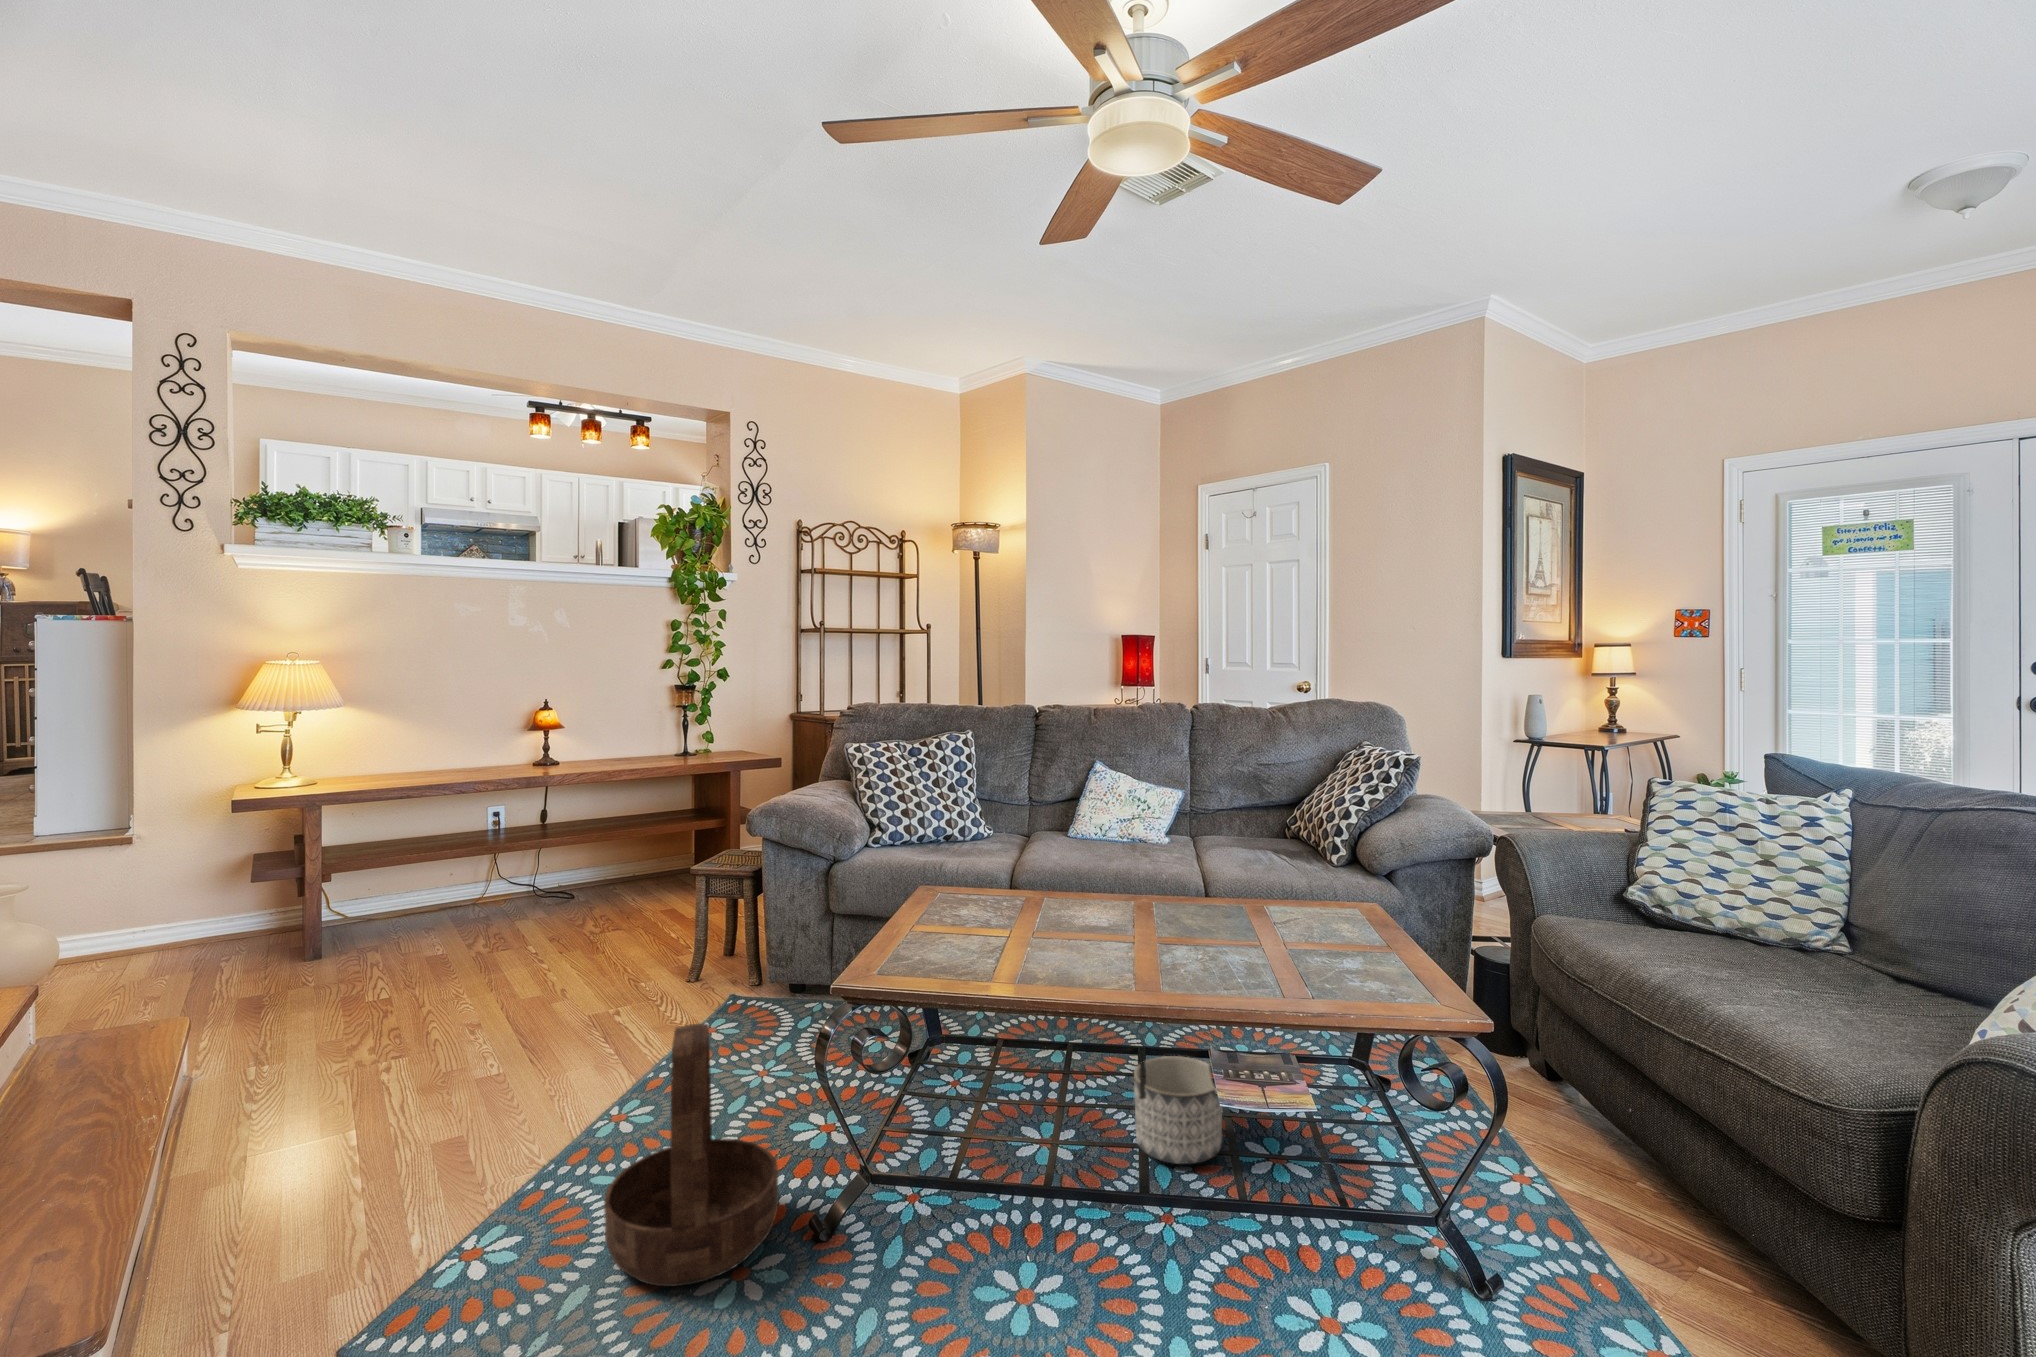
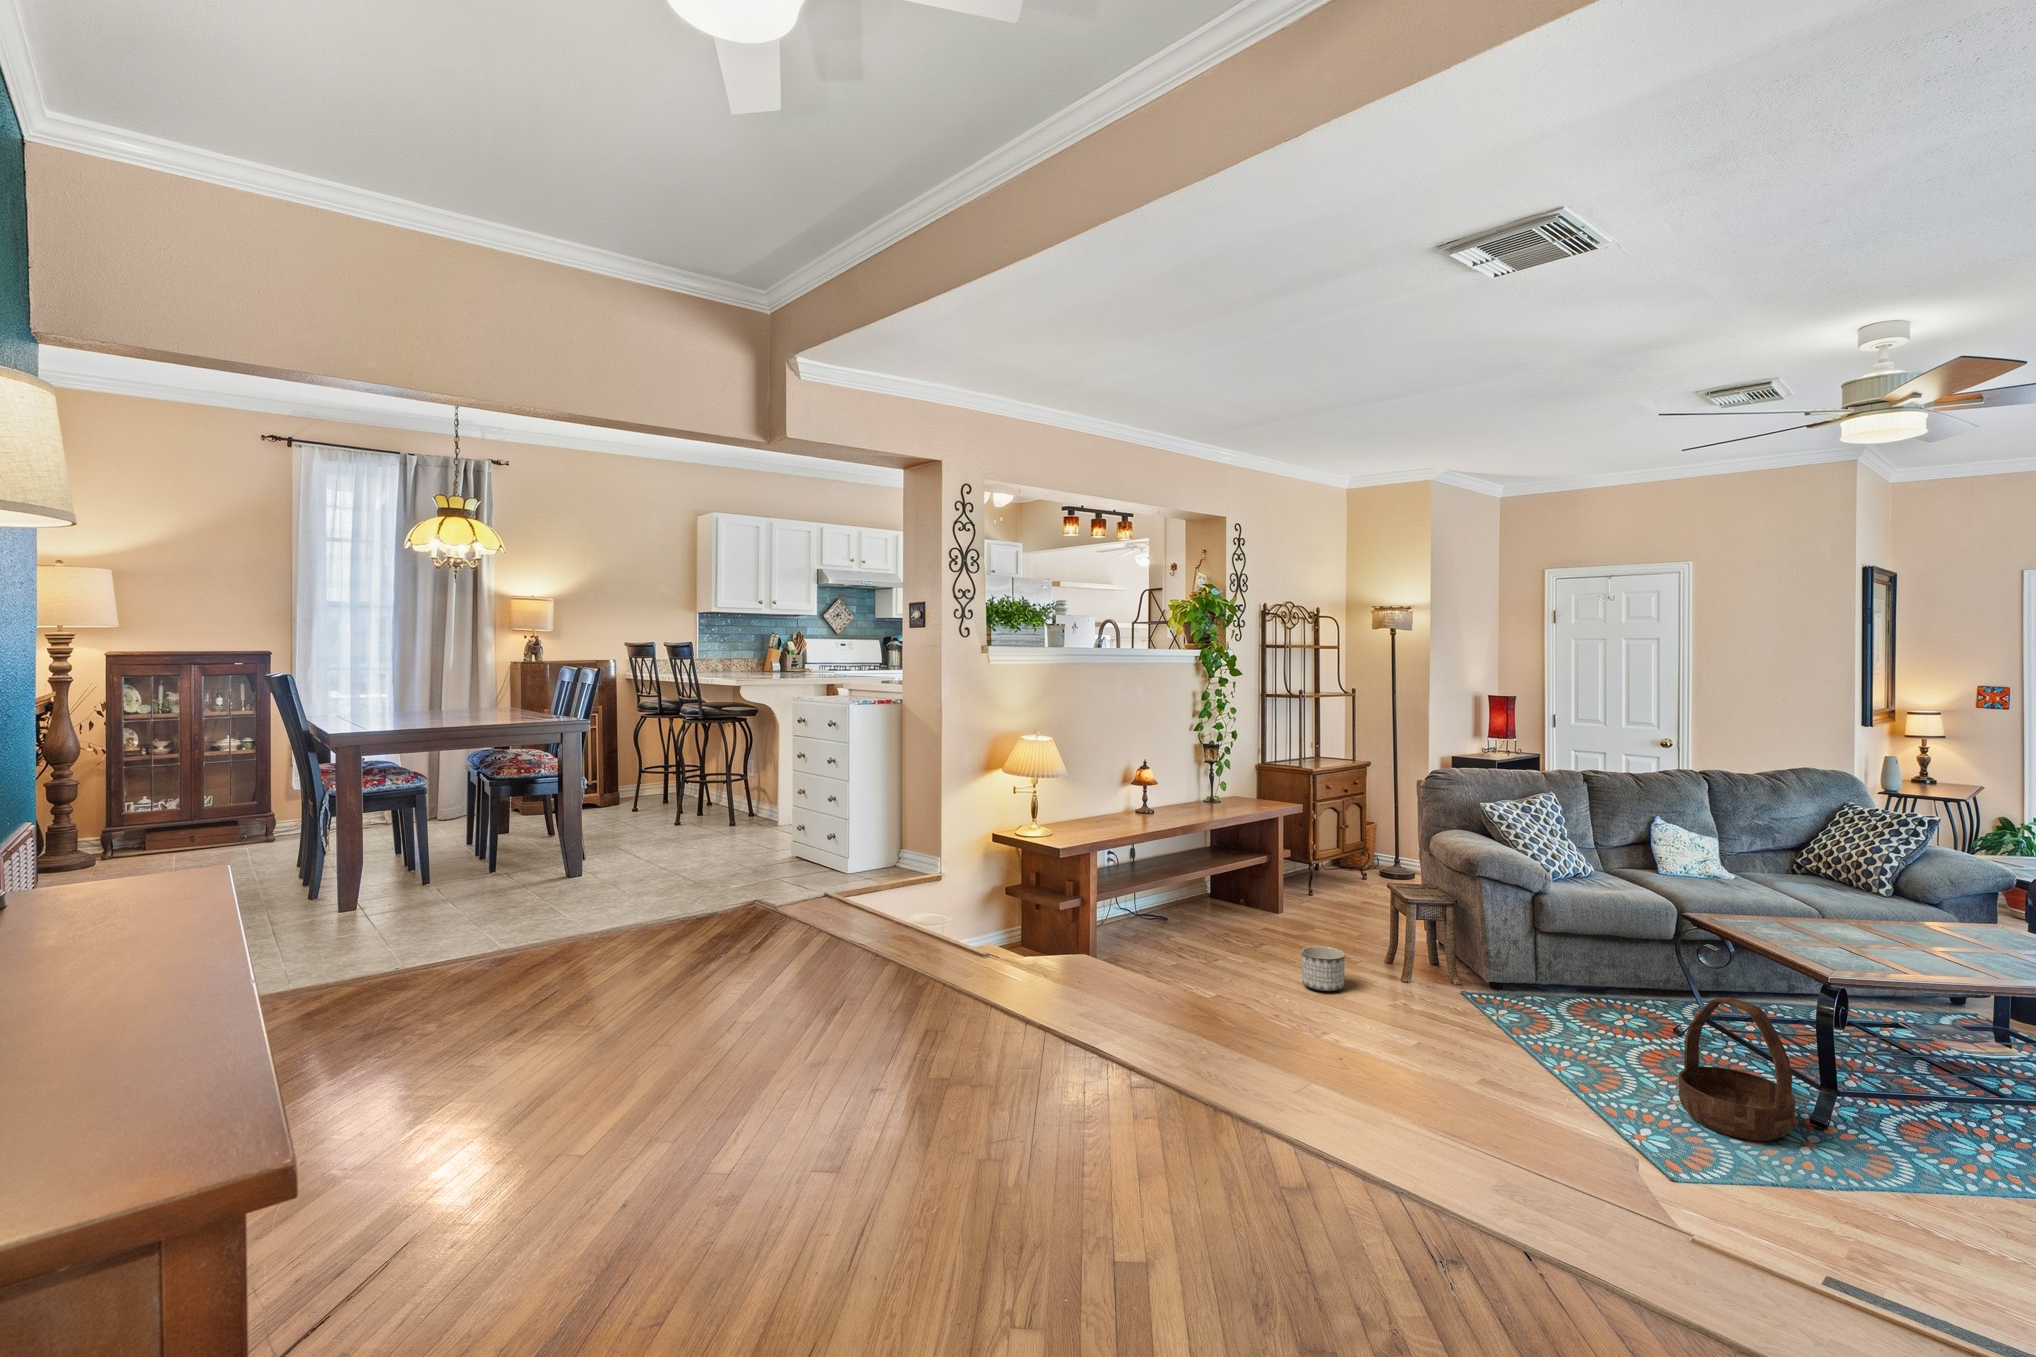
planter: present [1134,1056,1222,1164] -> present [1302,946,1345,991]

